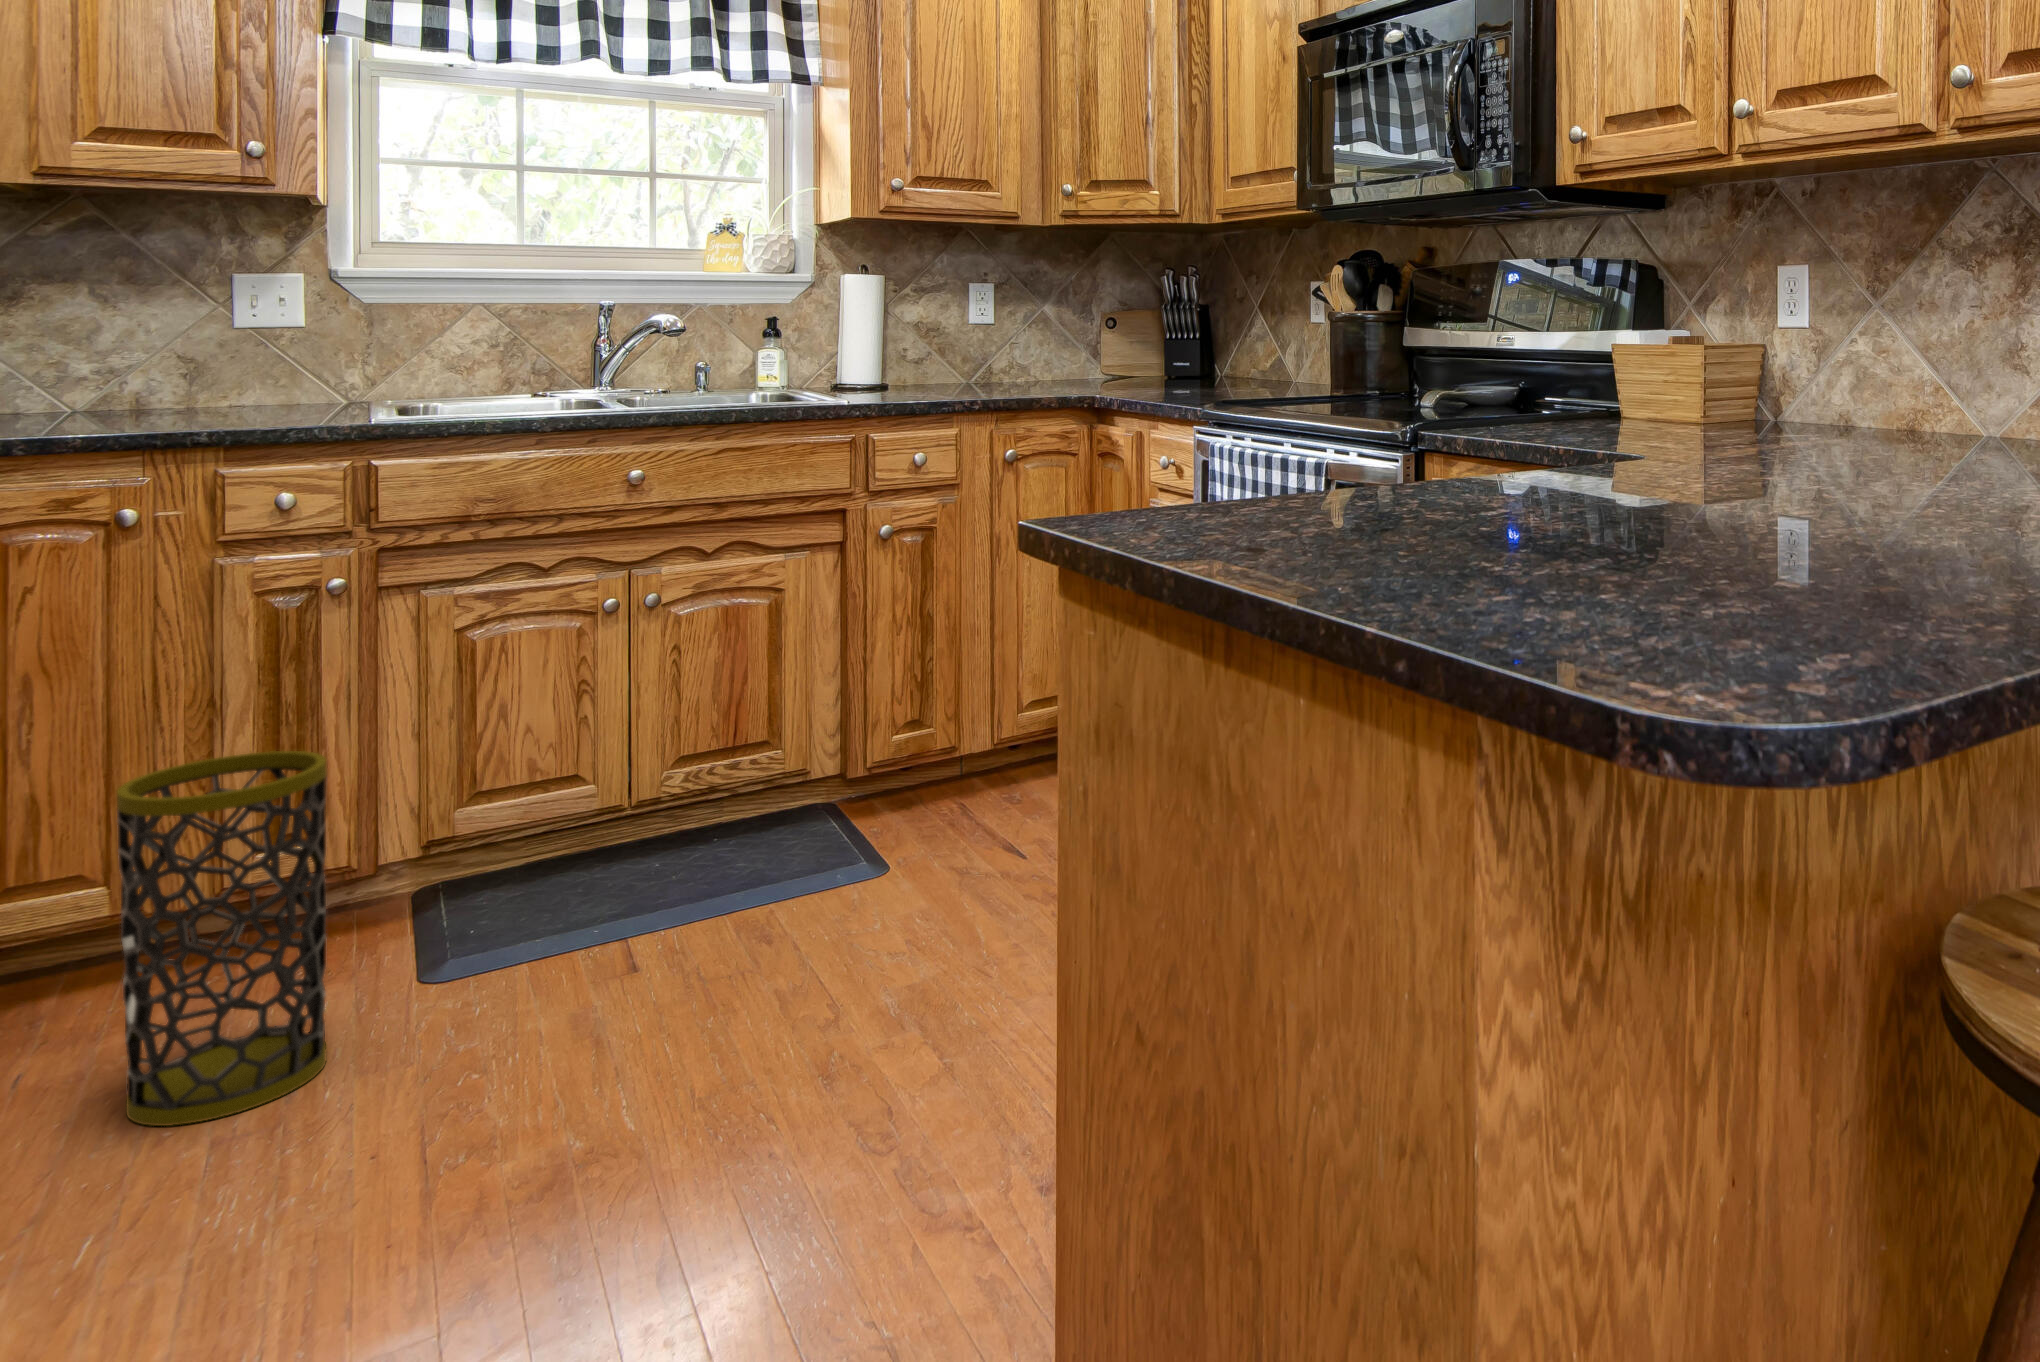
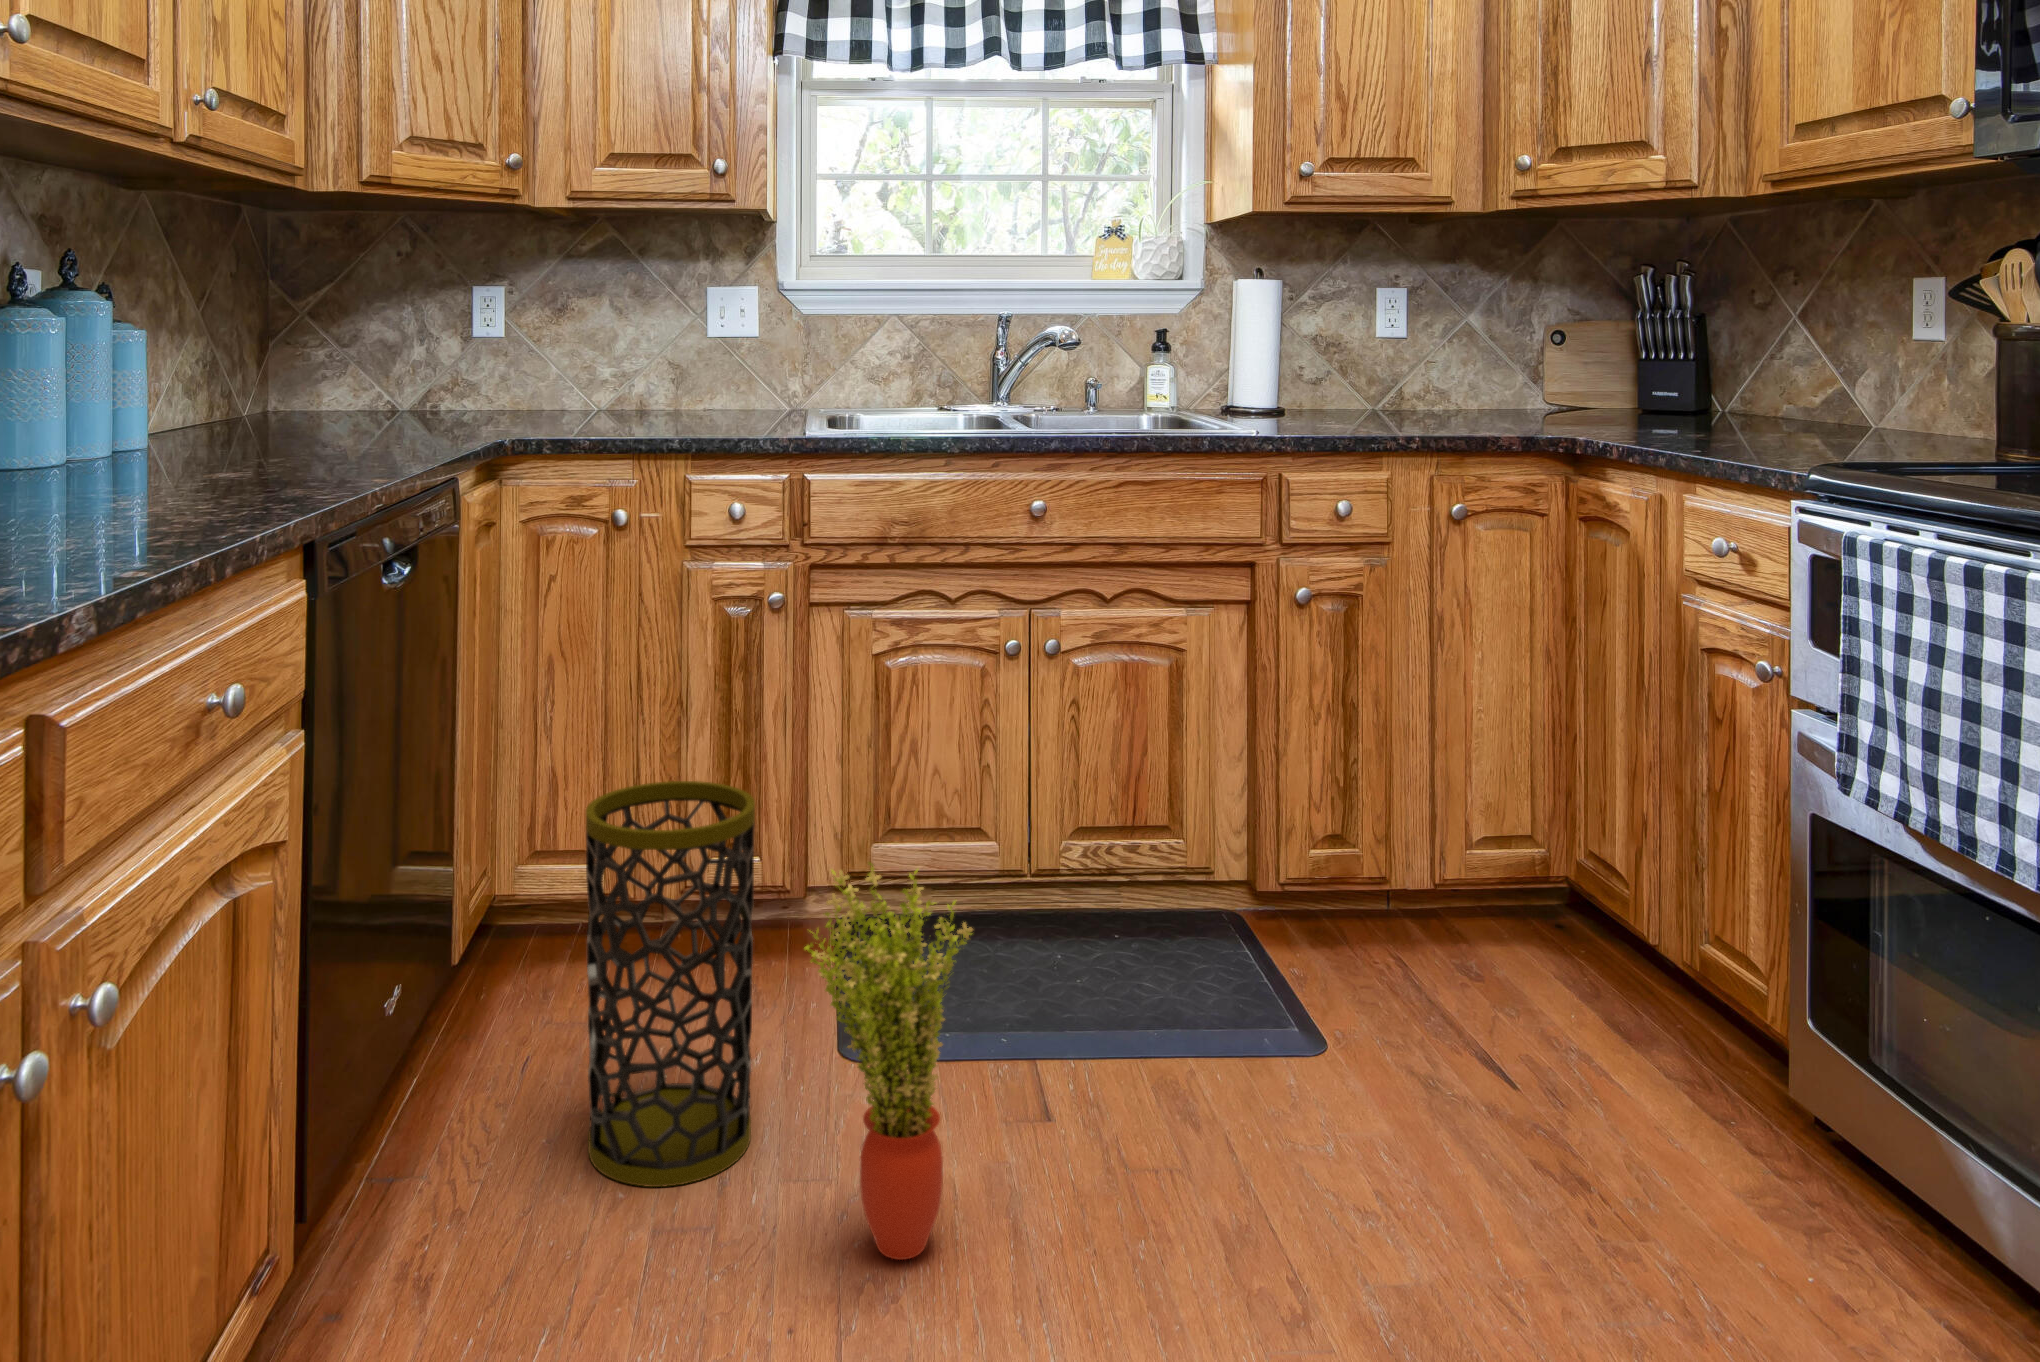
potted plant: none [389,777,562,1098] -> present [805,862,973,1260]

